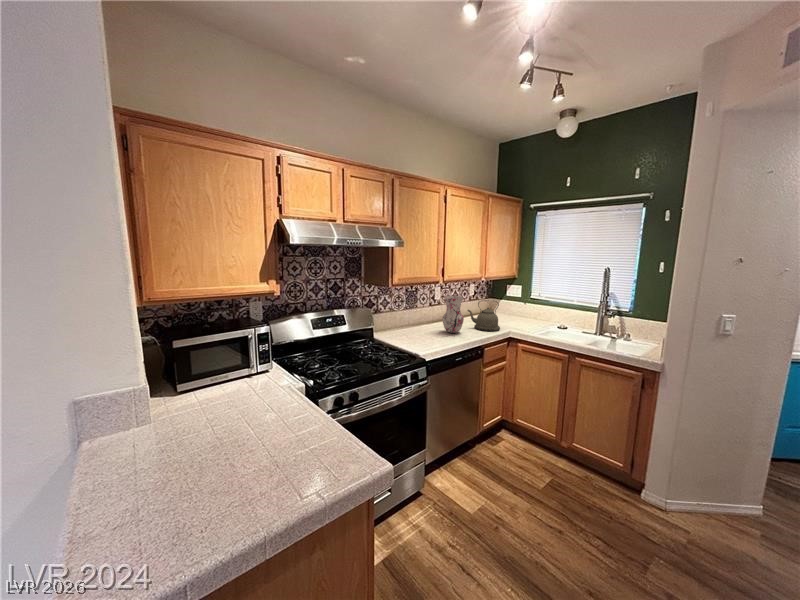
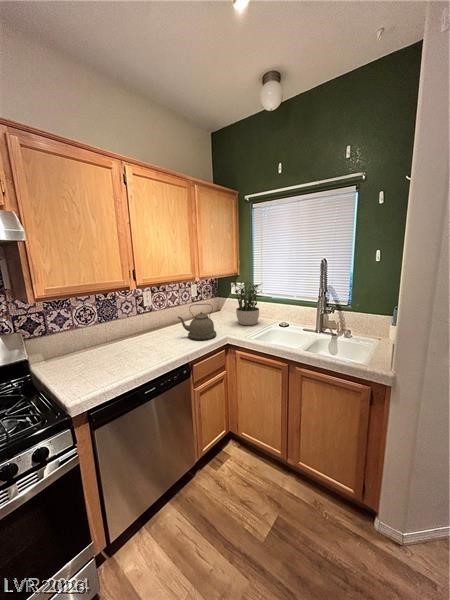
potted plant: none [511,282,544,325] -> present [231,279,261,325]
vase: present [442,296,464,333] -> none [140,302,168,349]

